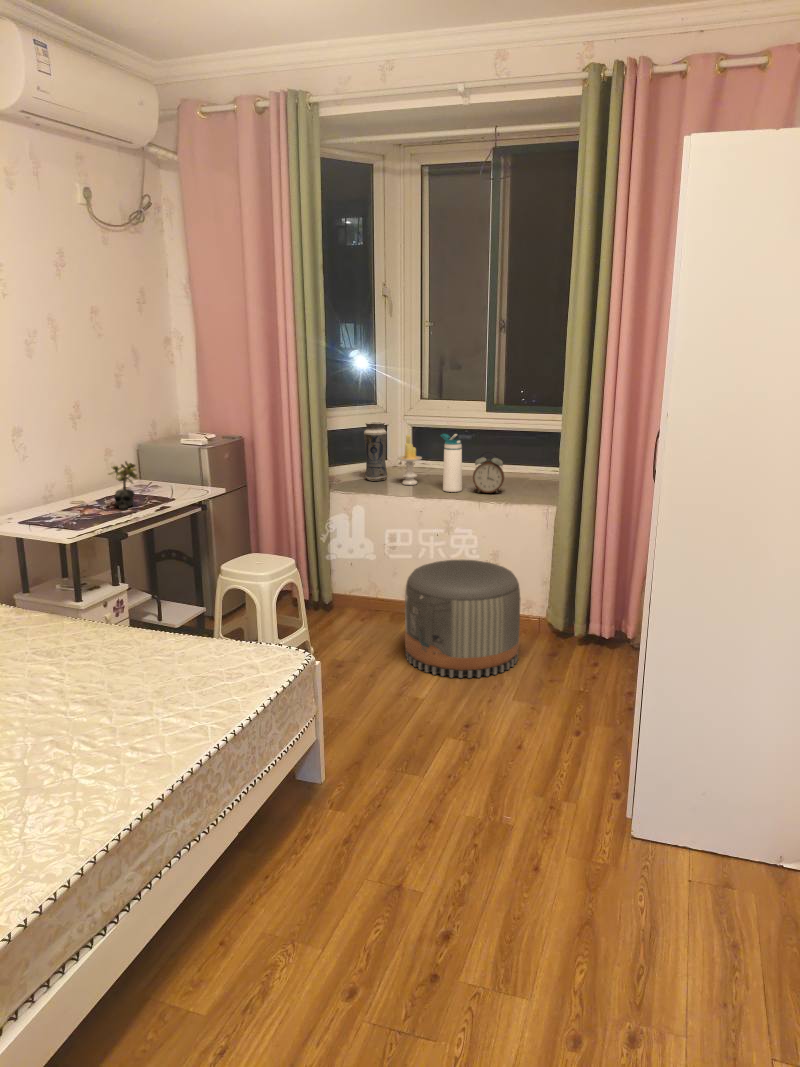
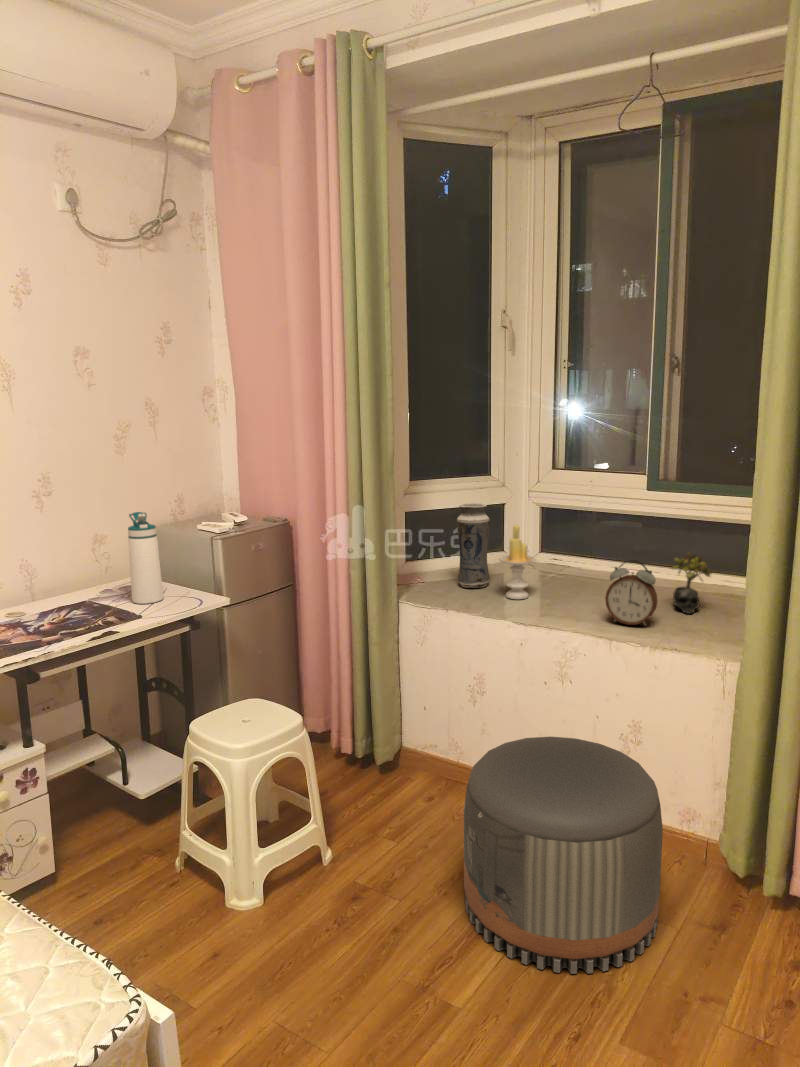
water bottle: present [440,434,462,492] -> present [128,512,163,604]
succulent plant: present [109,462,138,509] -> present [672,552,712,614]

